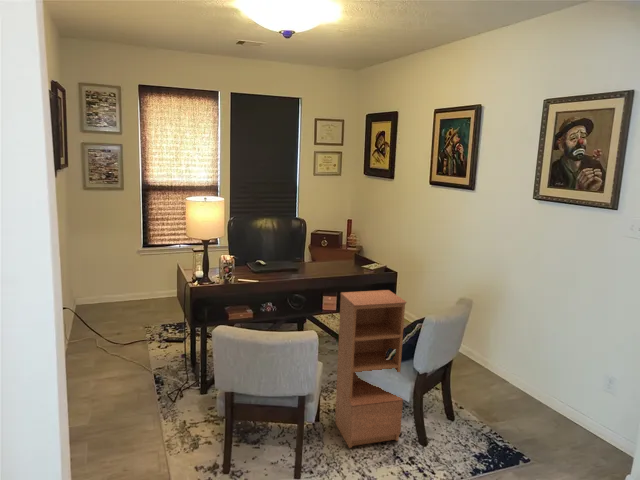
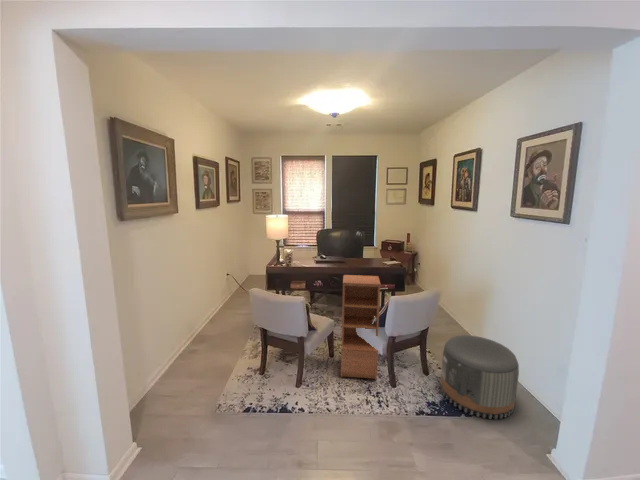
pouf: none [473,357,572,459] -> present [440,335,519,419]

